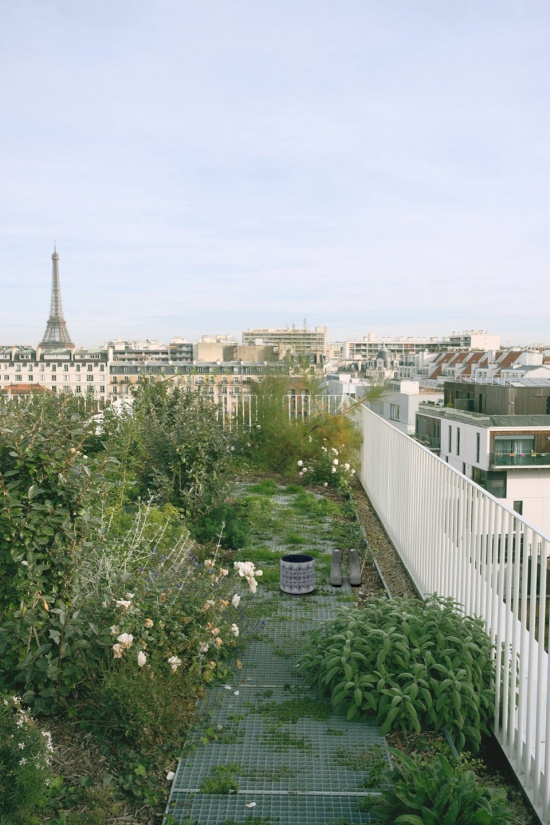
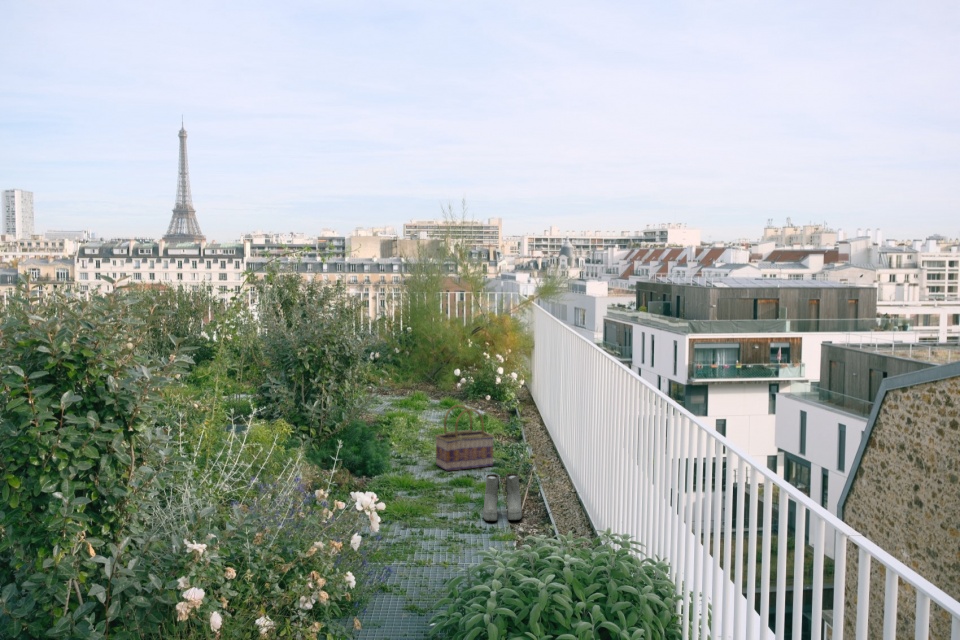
basket: none [288,491,335,544] -> present [435,405,494,471]
planter: present [280,554,315,594] -> none [420,483,463,532]

